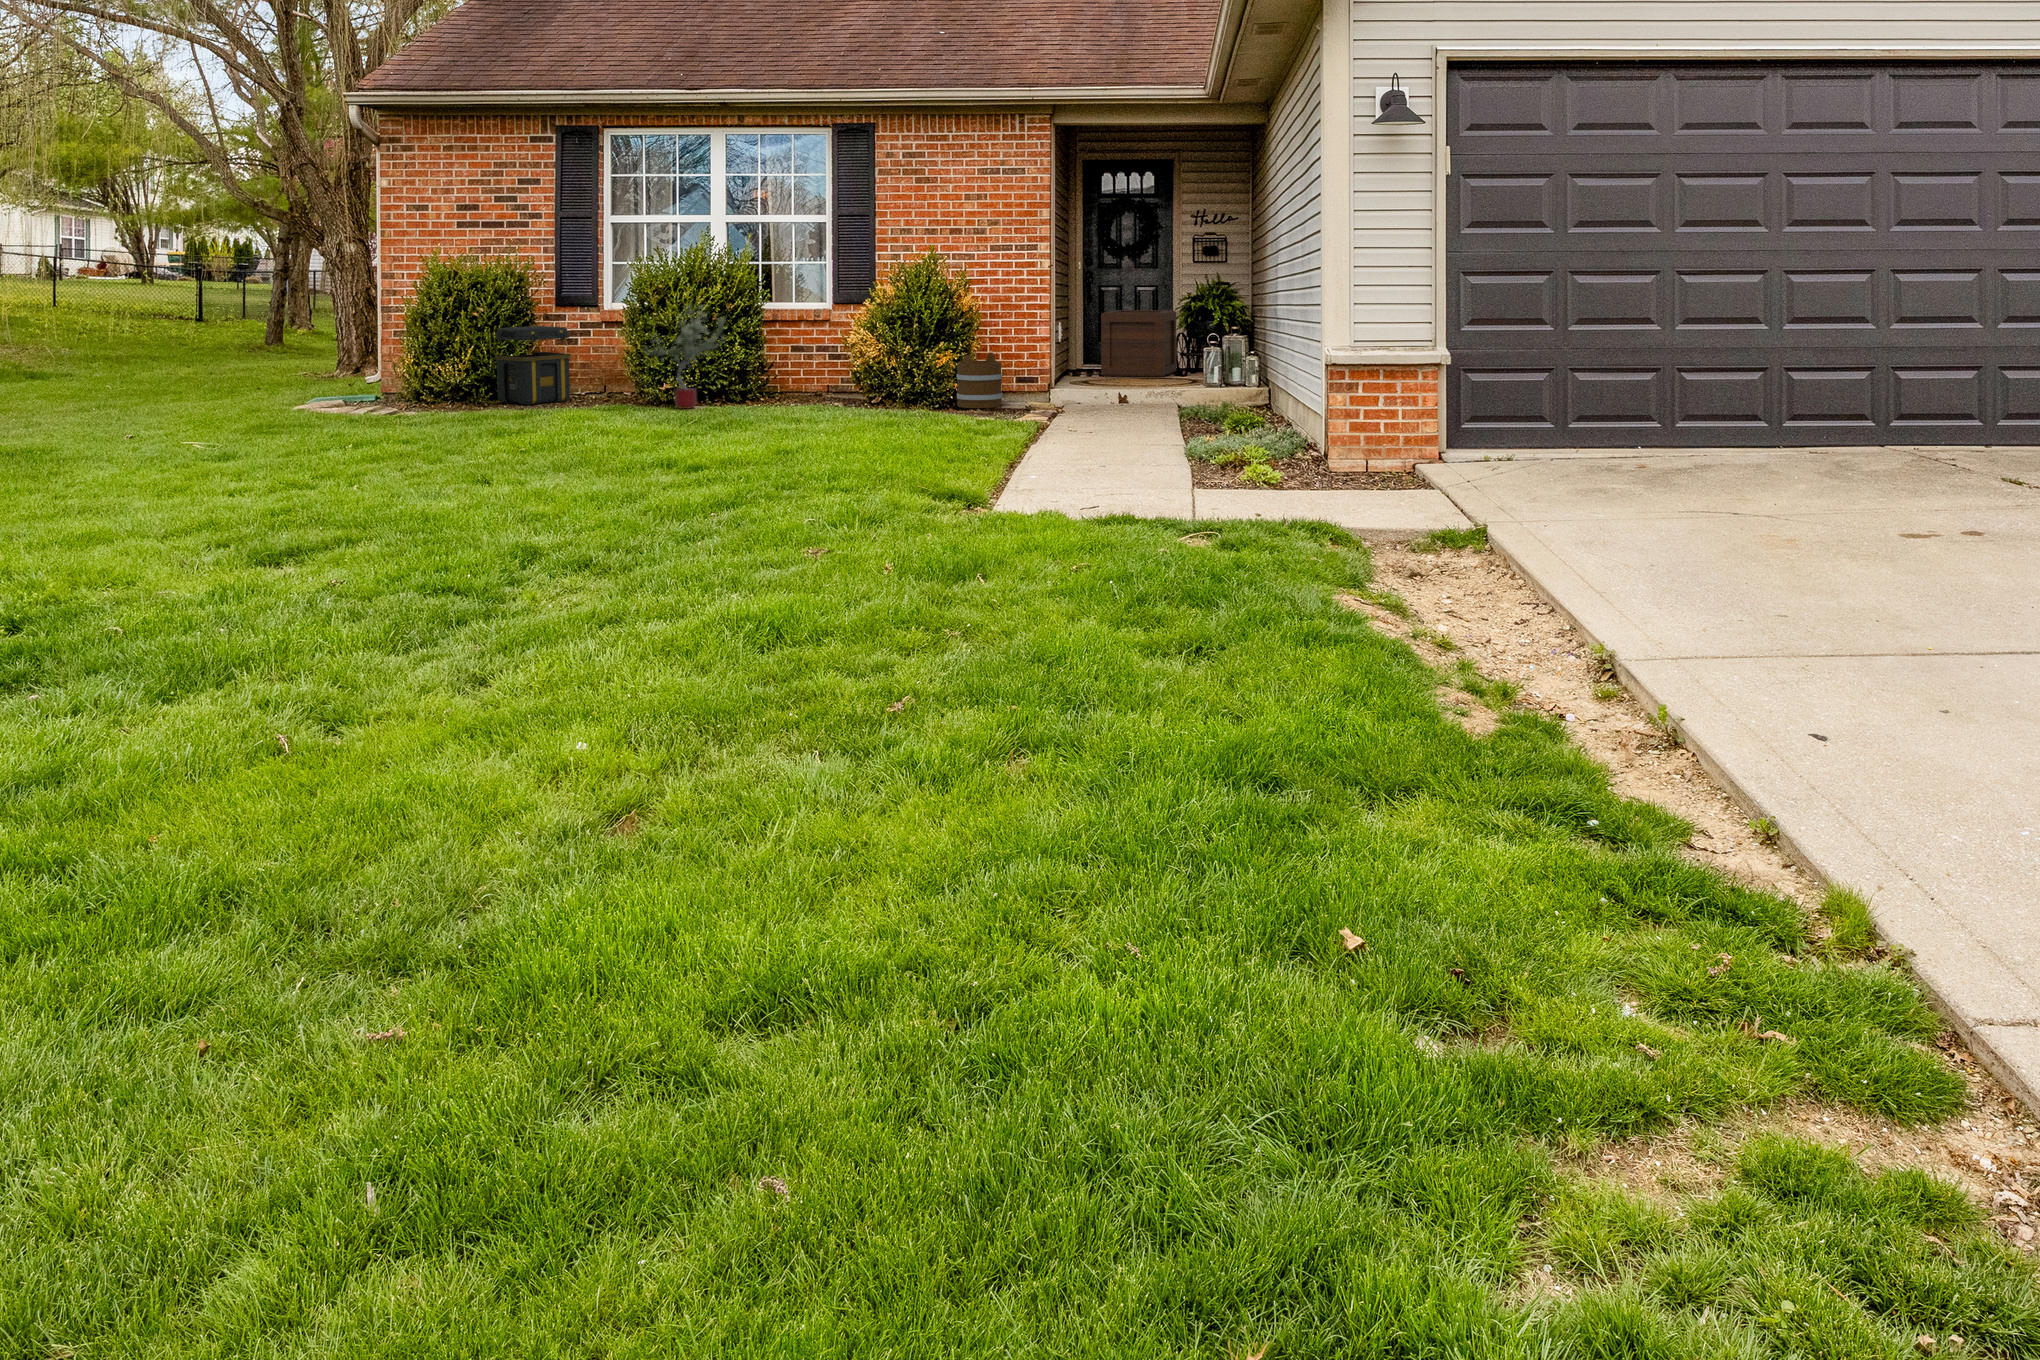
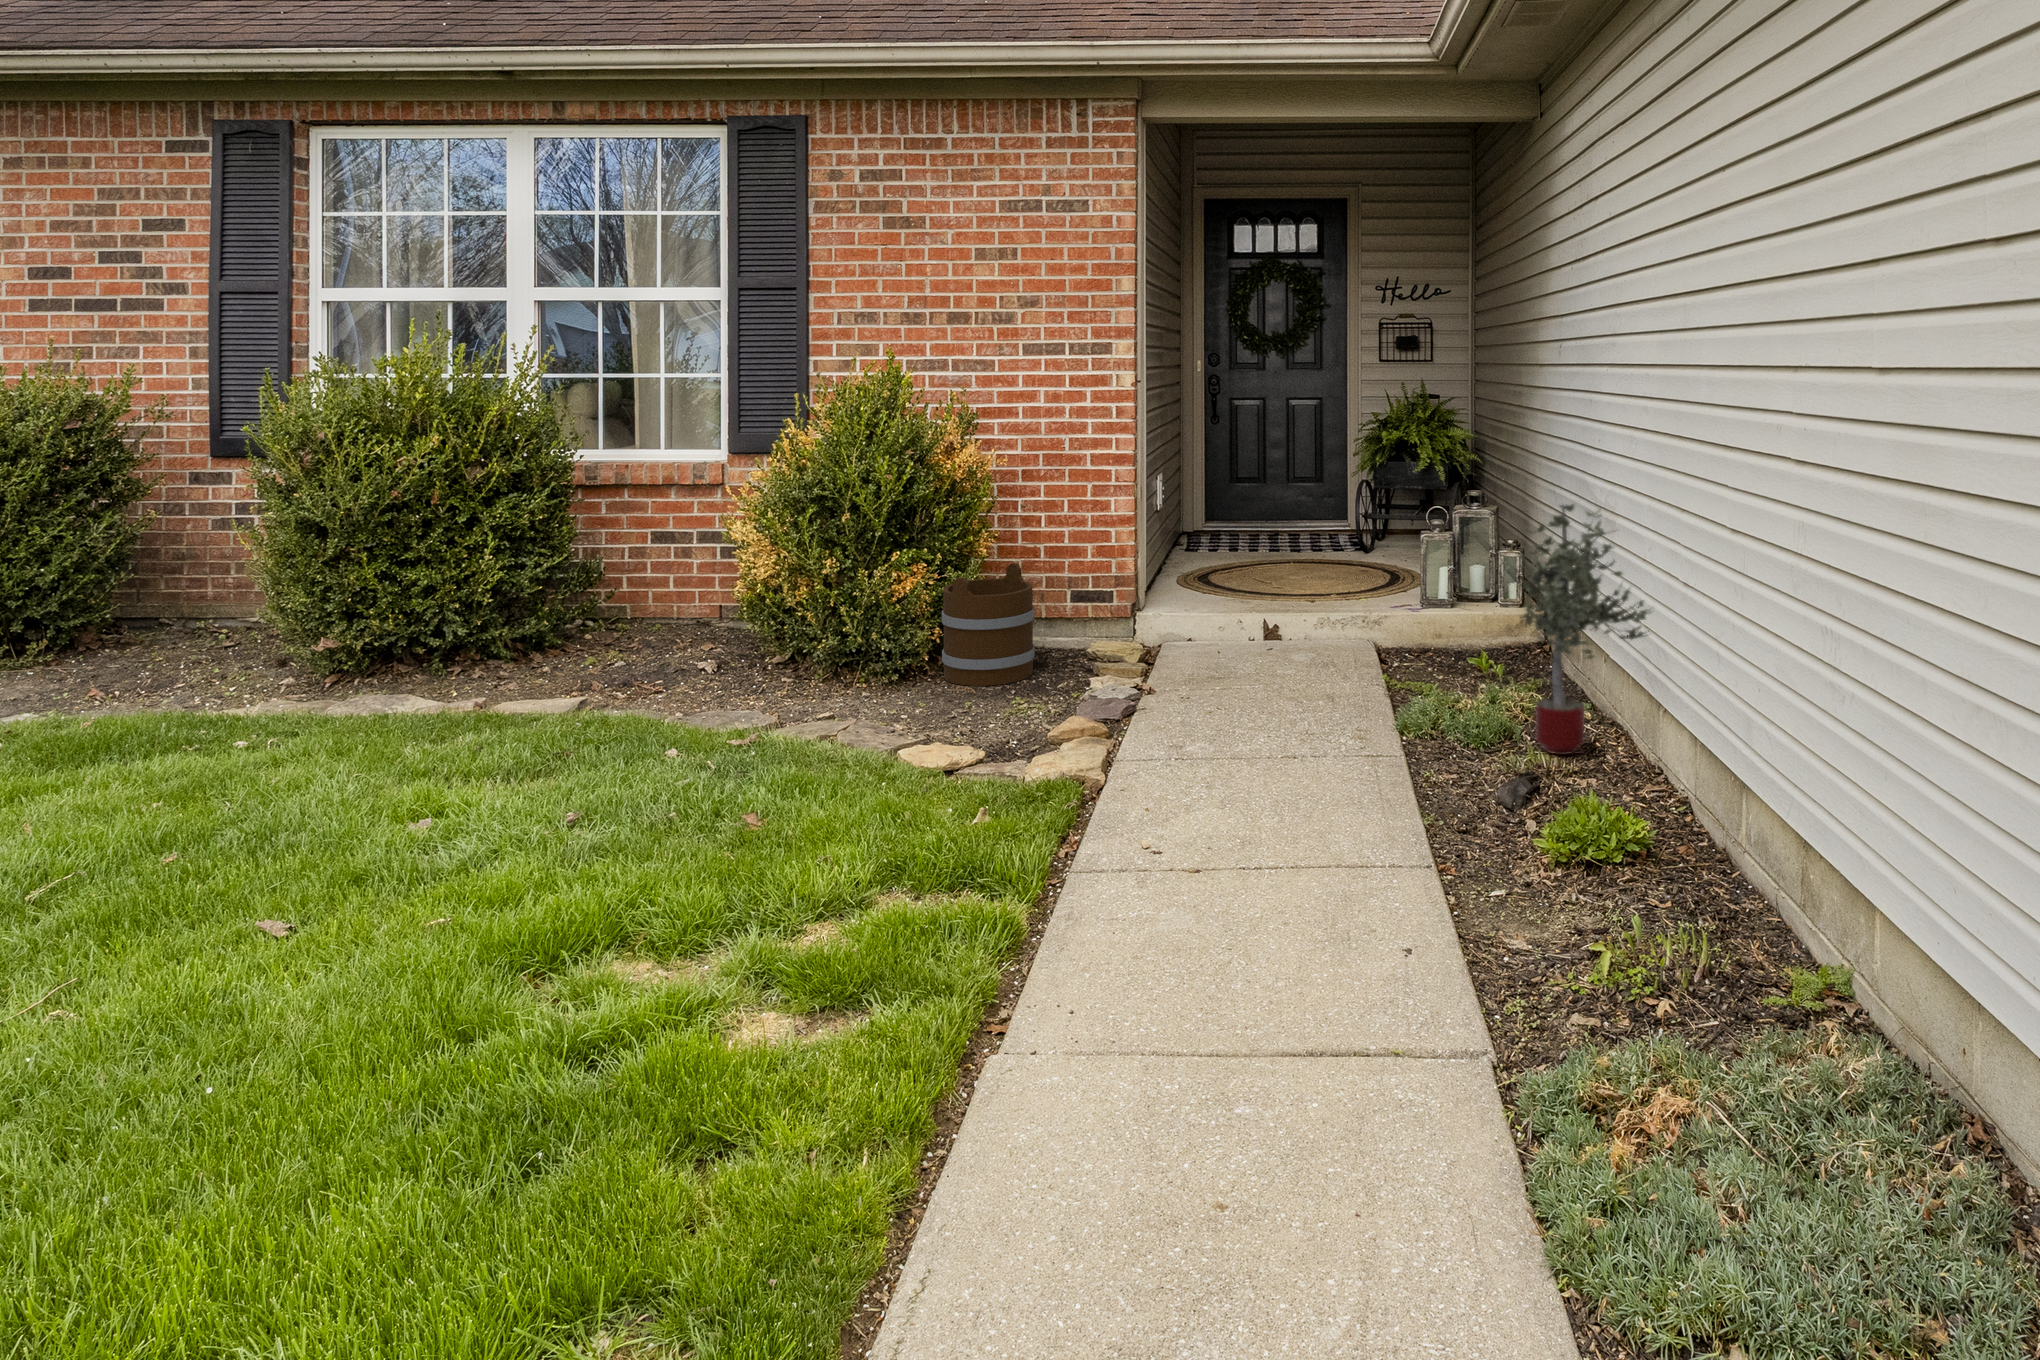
potted tree: present [644,306,725,409] -> present [1519,504,1650,755]
wooden crate: present [1101,310,1176,377] -> none [1228,438,1352,559]
toolbox: present [495,326,571,405] -> none [42,500,204,667]

